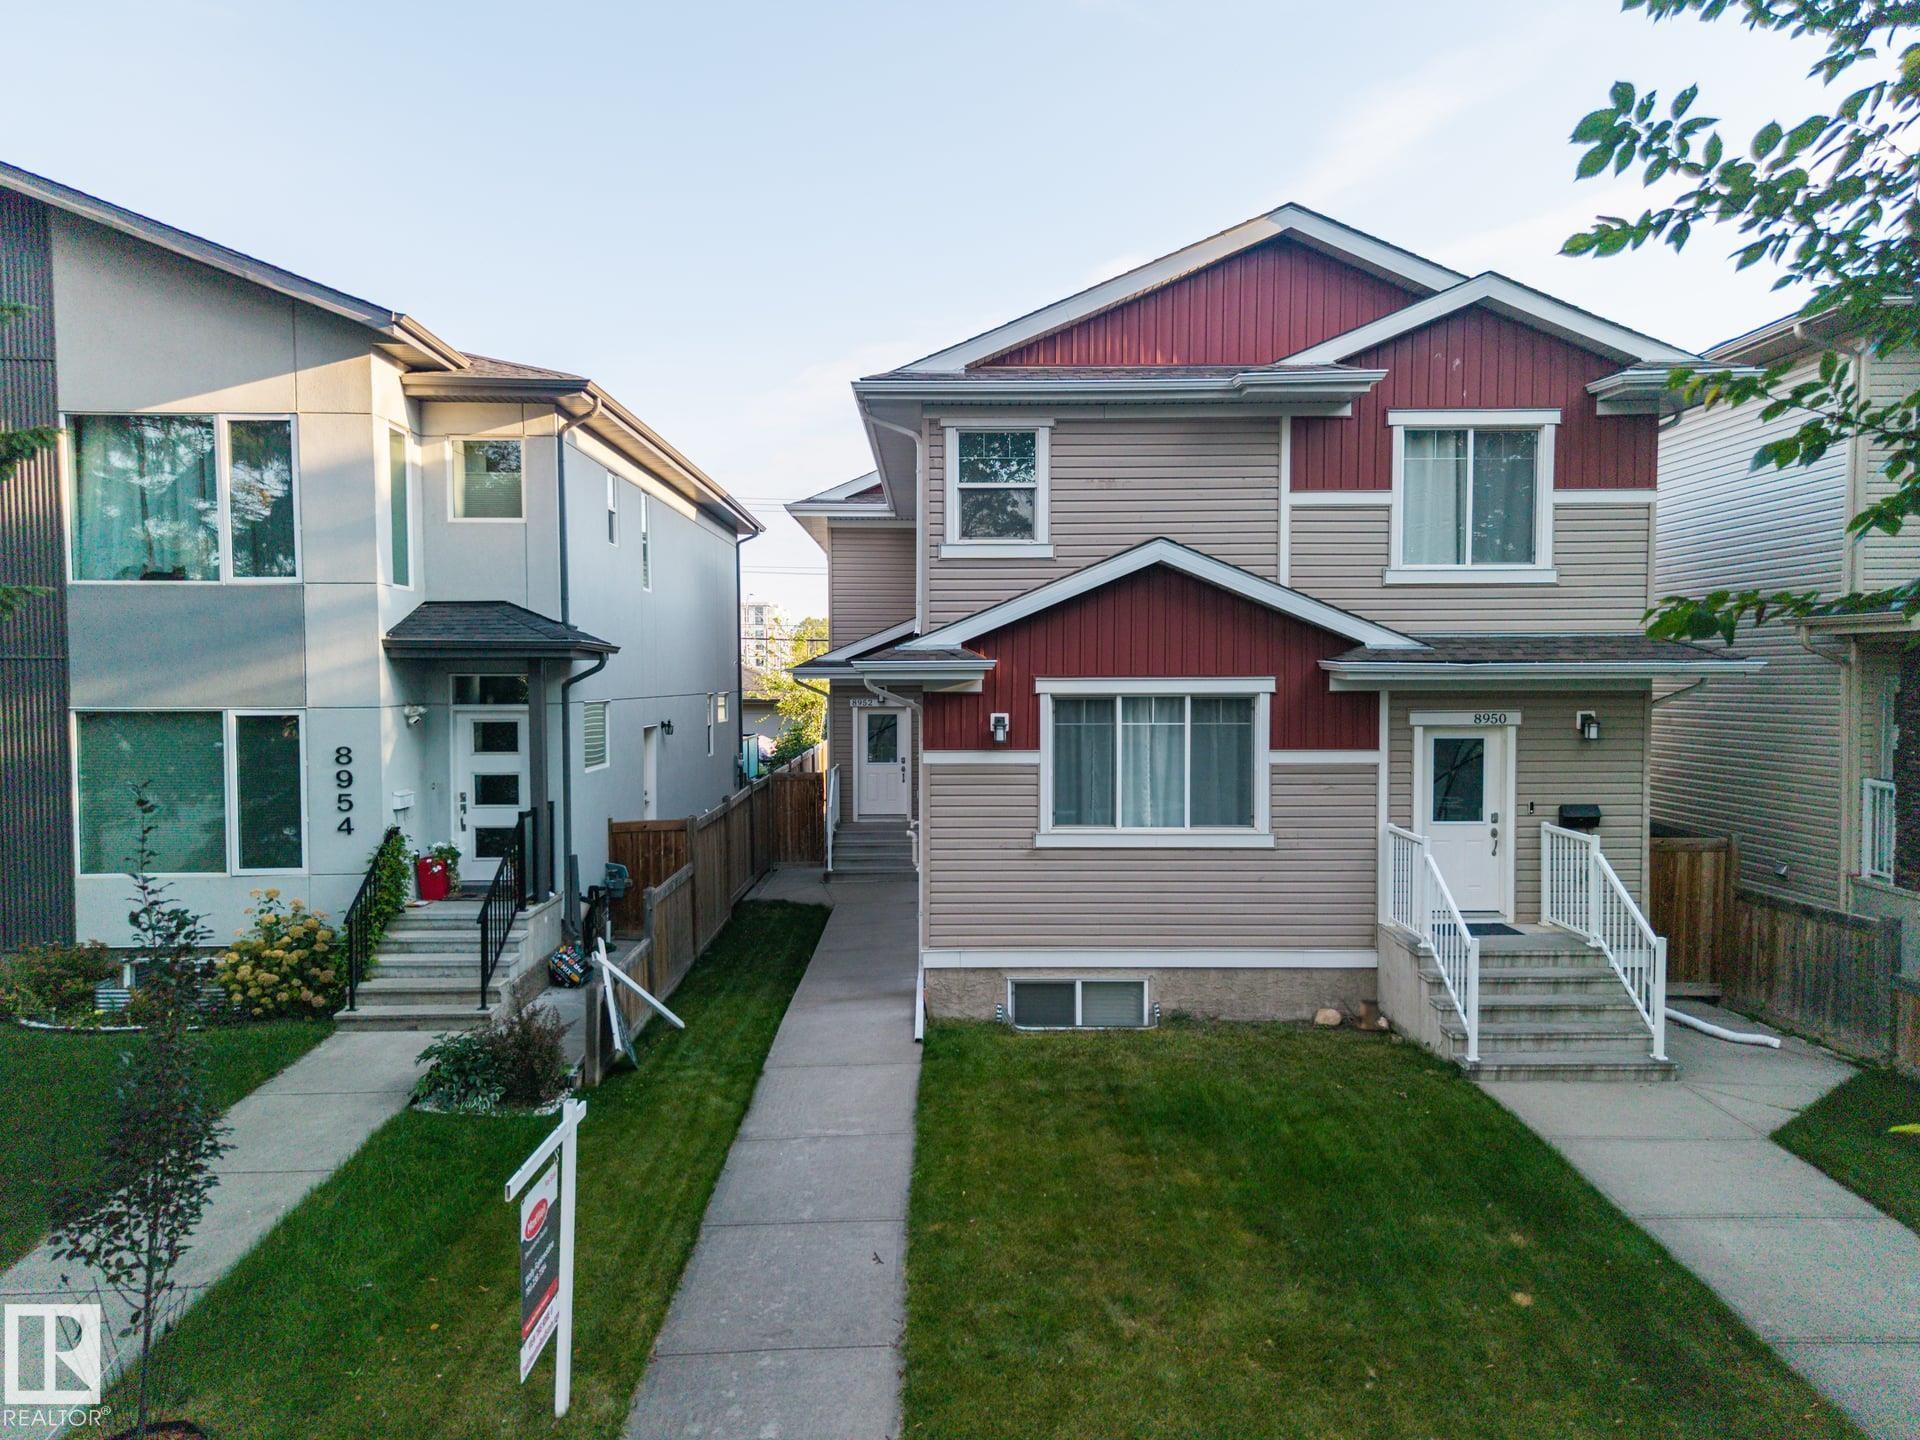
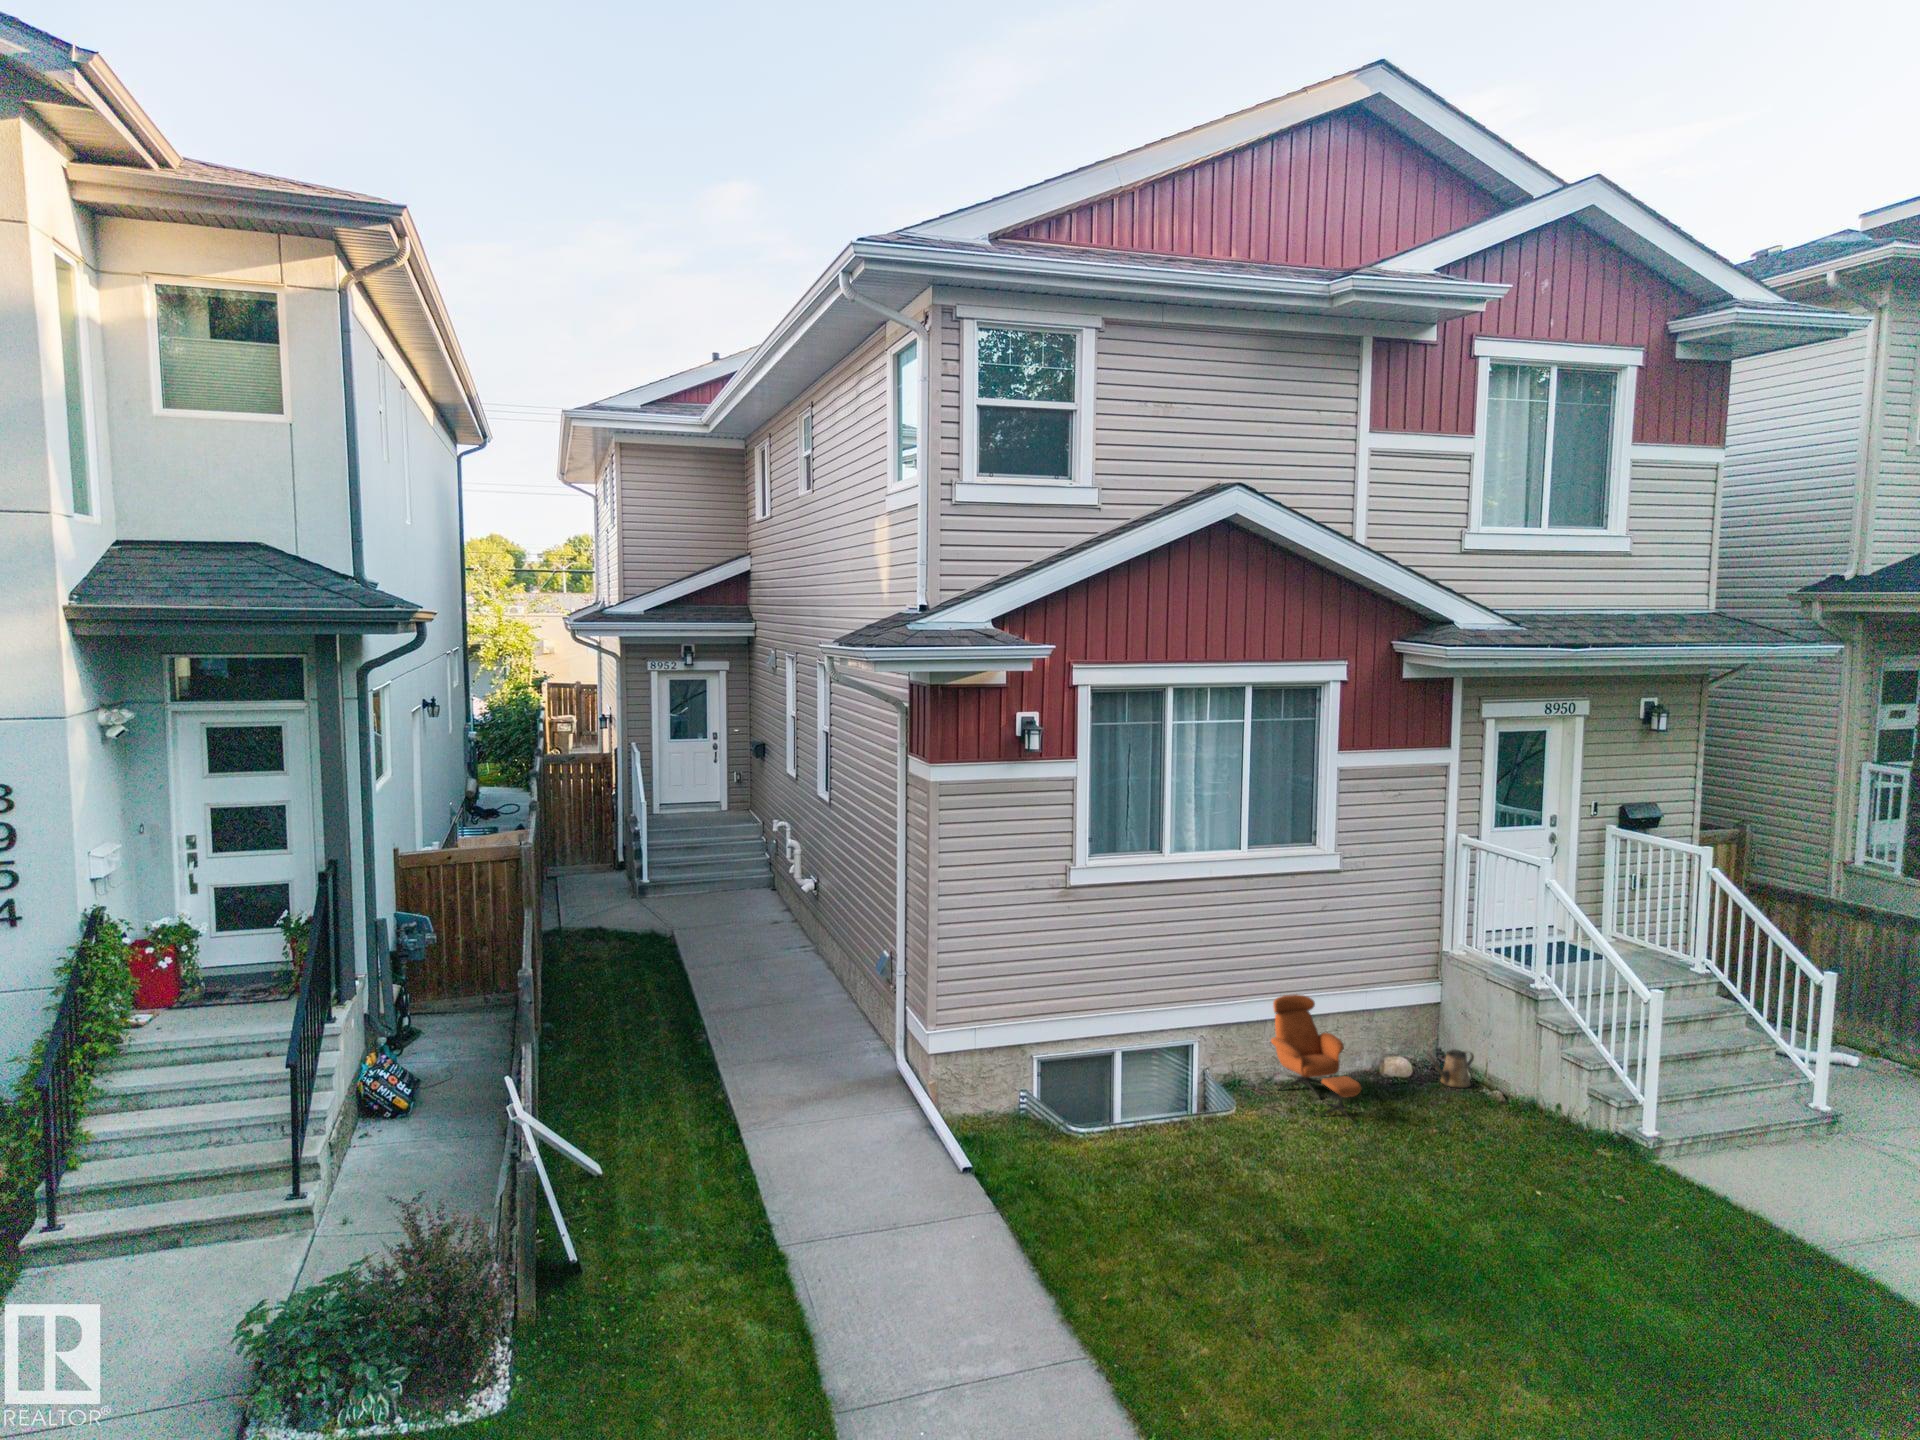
lounge chair: none [1204,946,1266,1042] -> present [1271,994,1361,1122]

